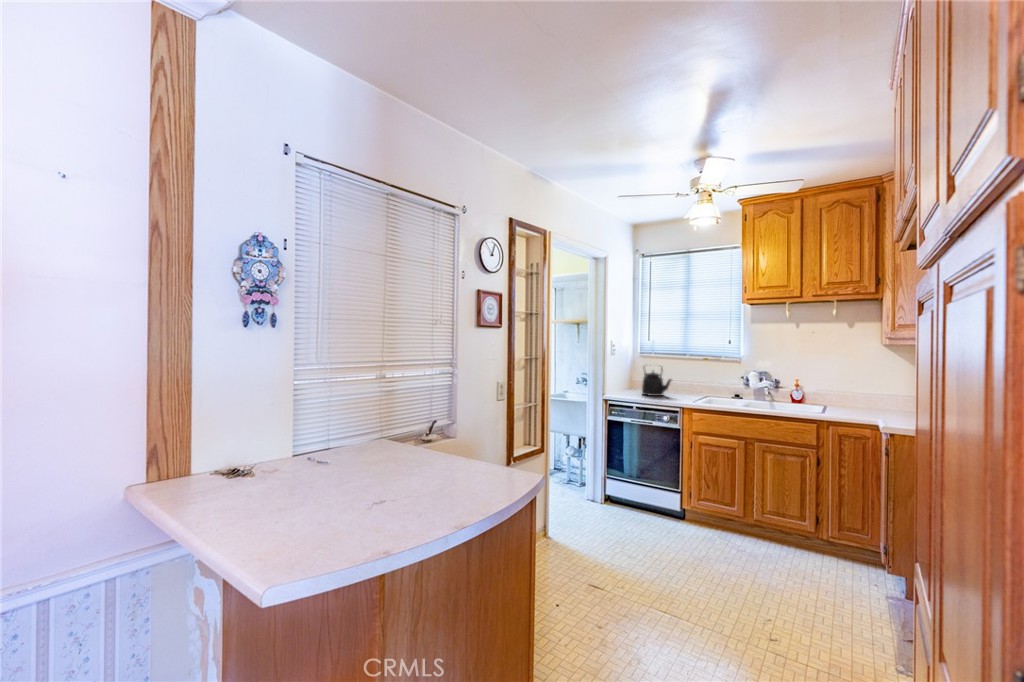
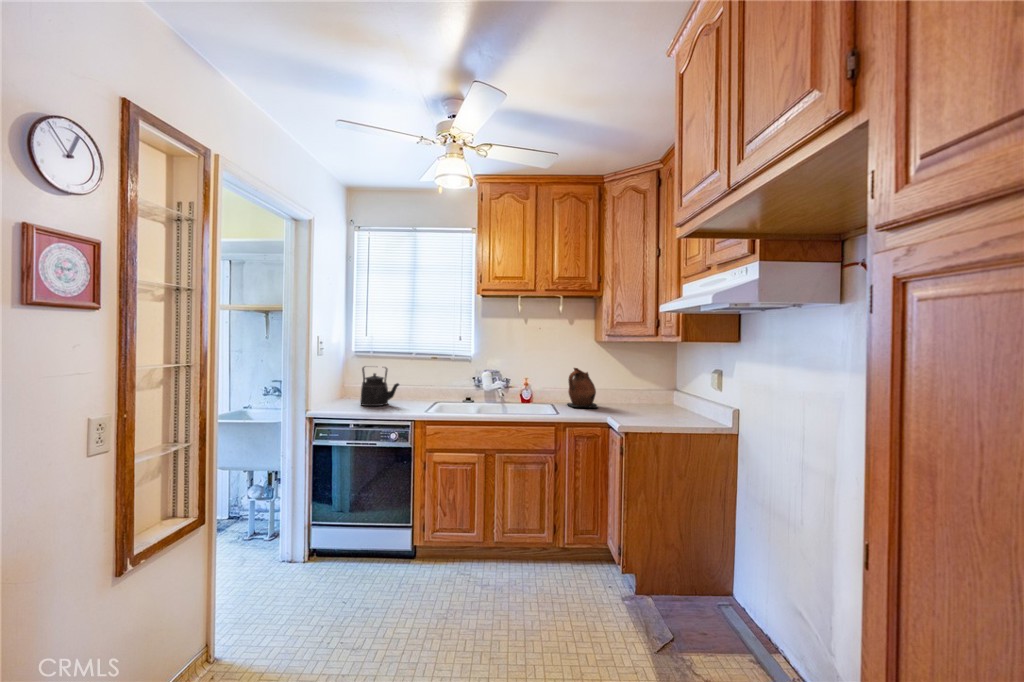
ceramic pitcher: none [841,371,881,413] -> present [568,368,598,408]

